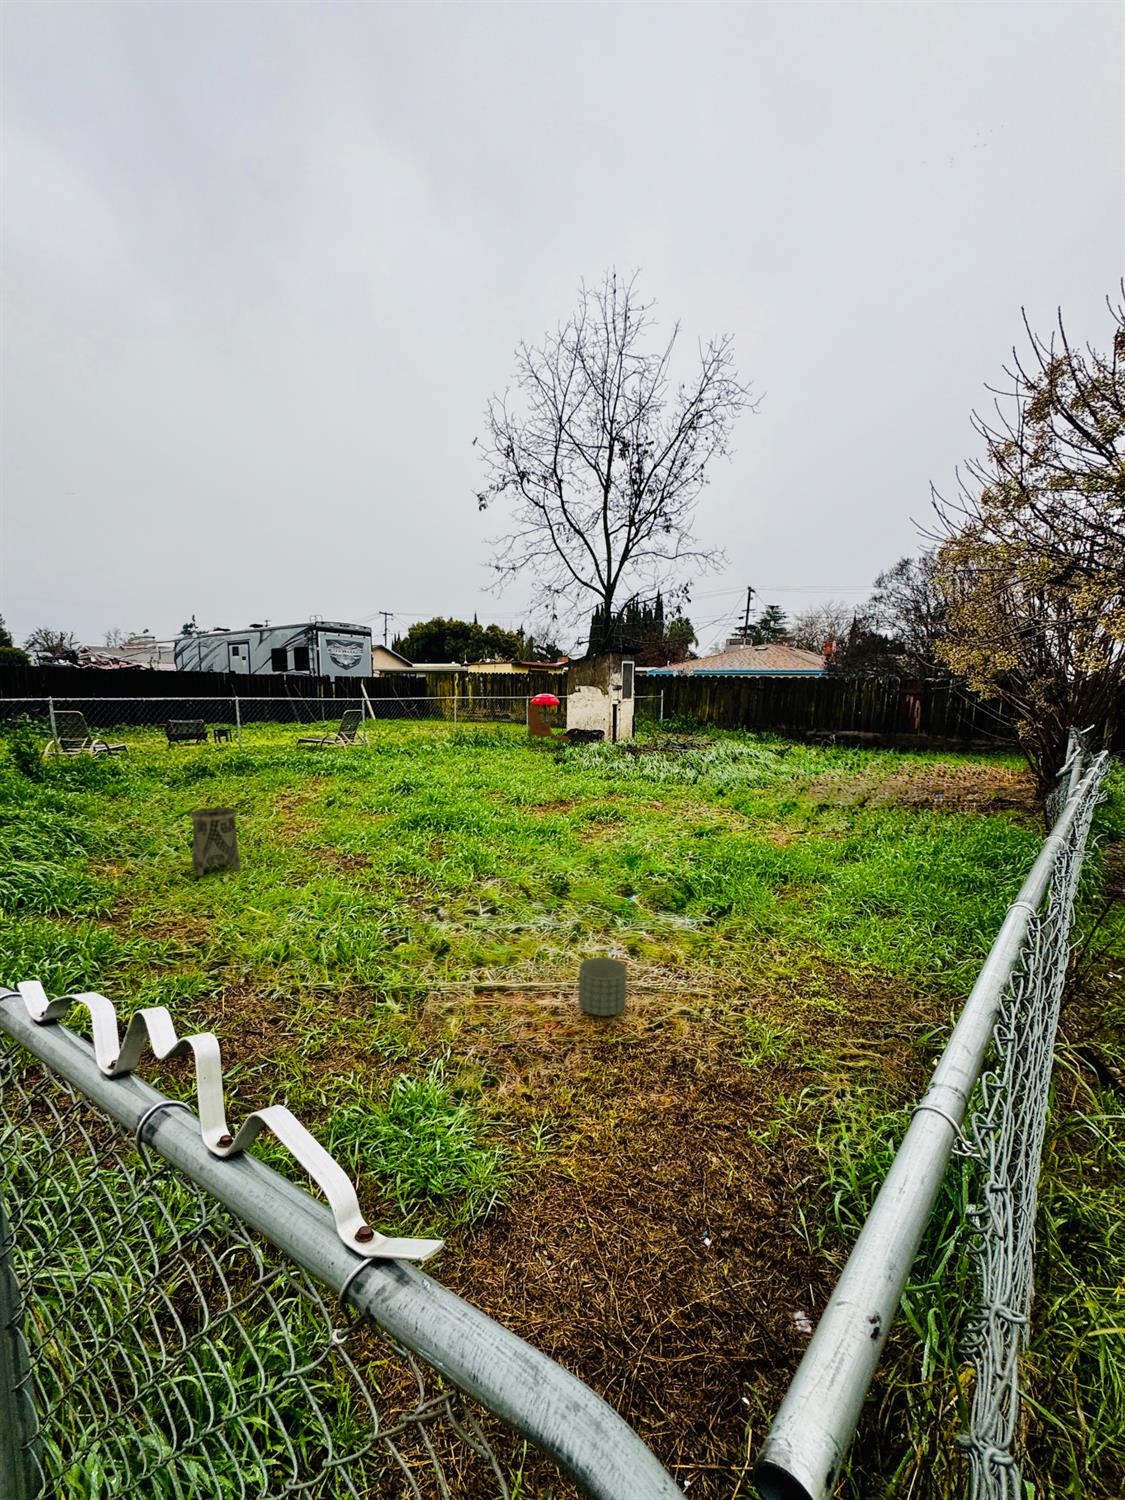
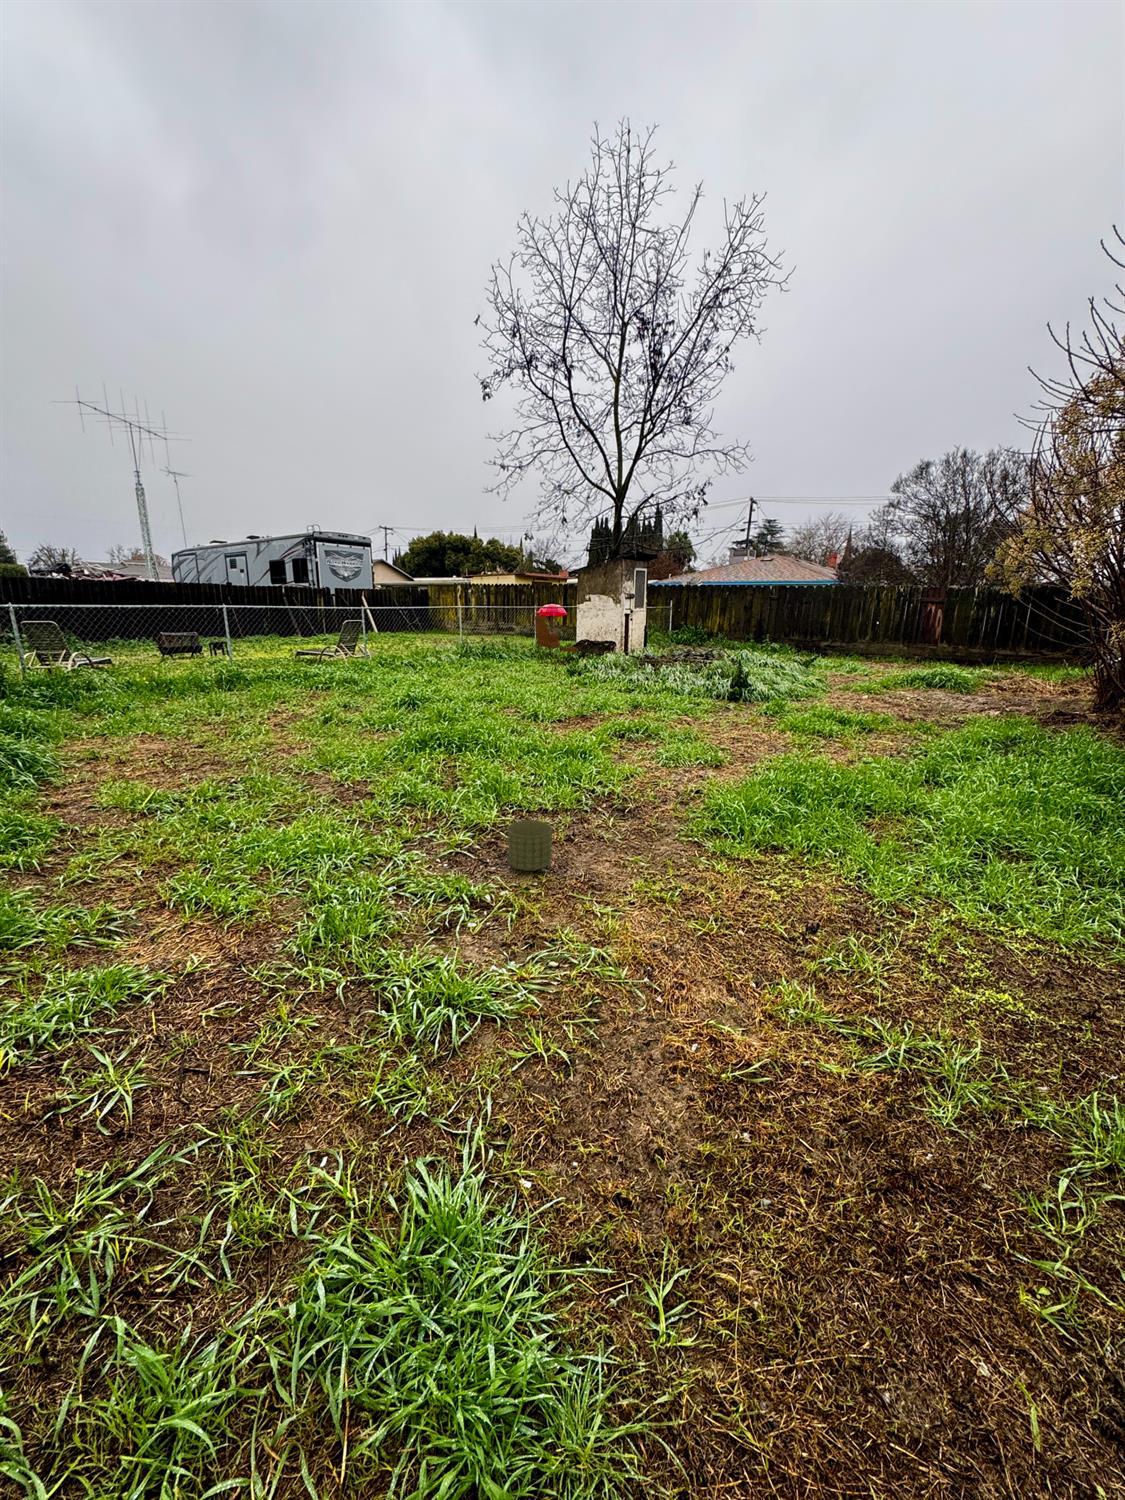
basket: present [190,807,240,876] -> none [146,726,216,811]
planter: present [579,957,627,1016] -> present [508,820,552,871]

